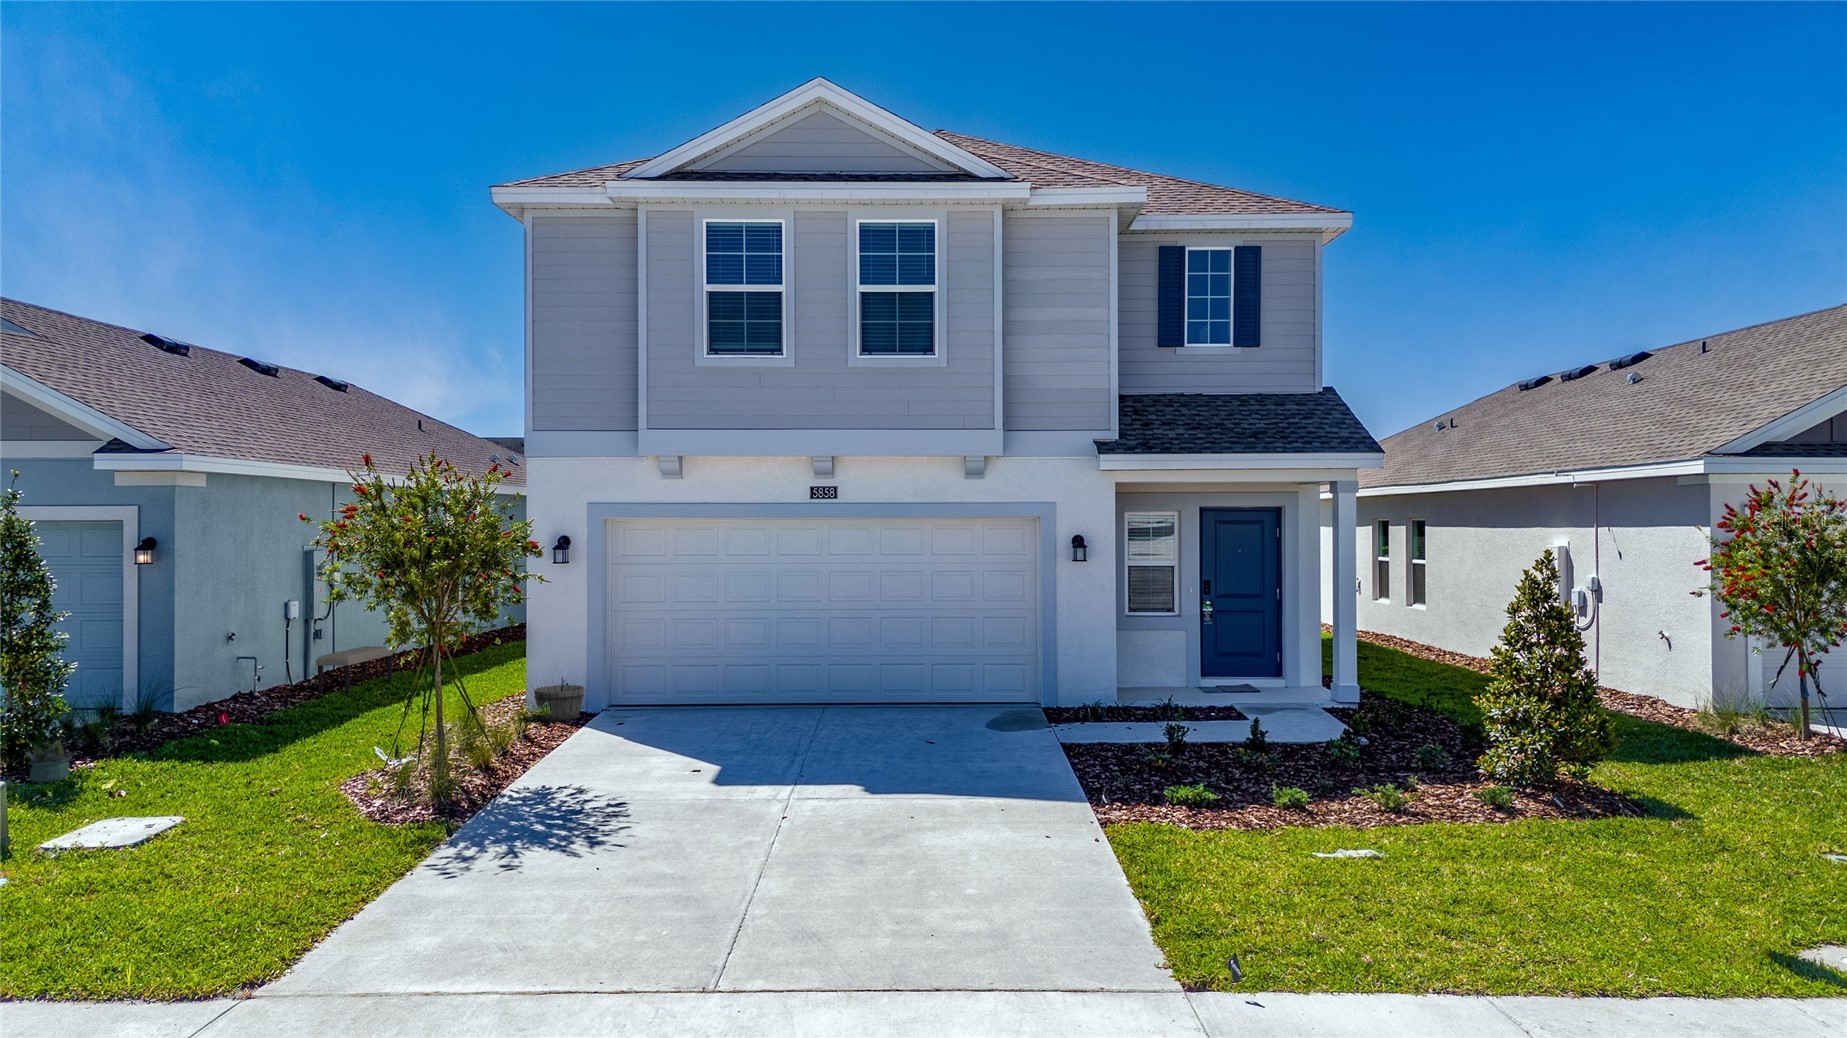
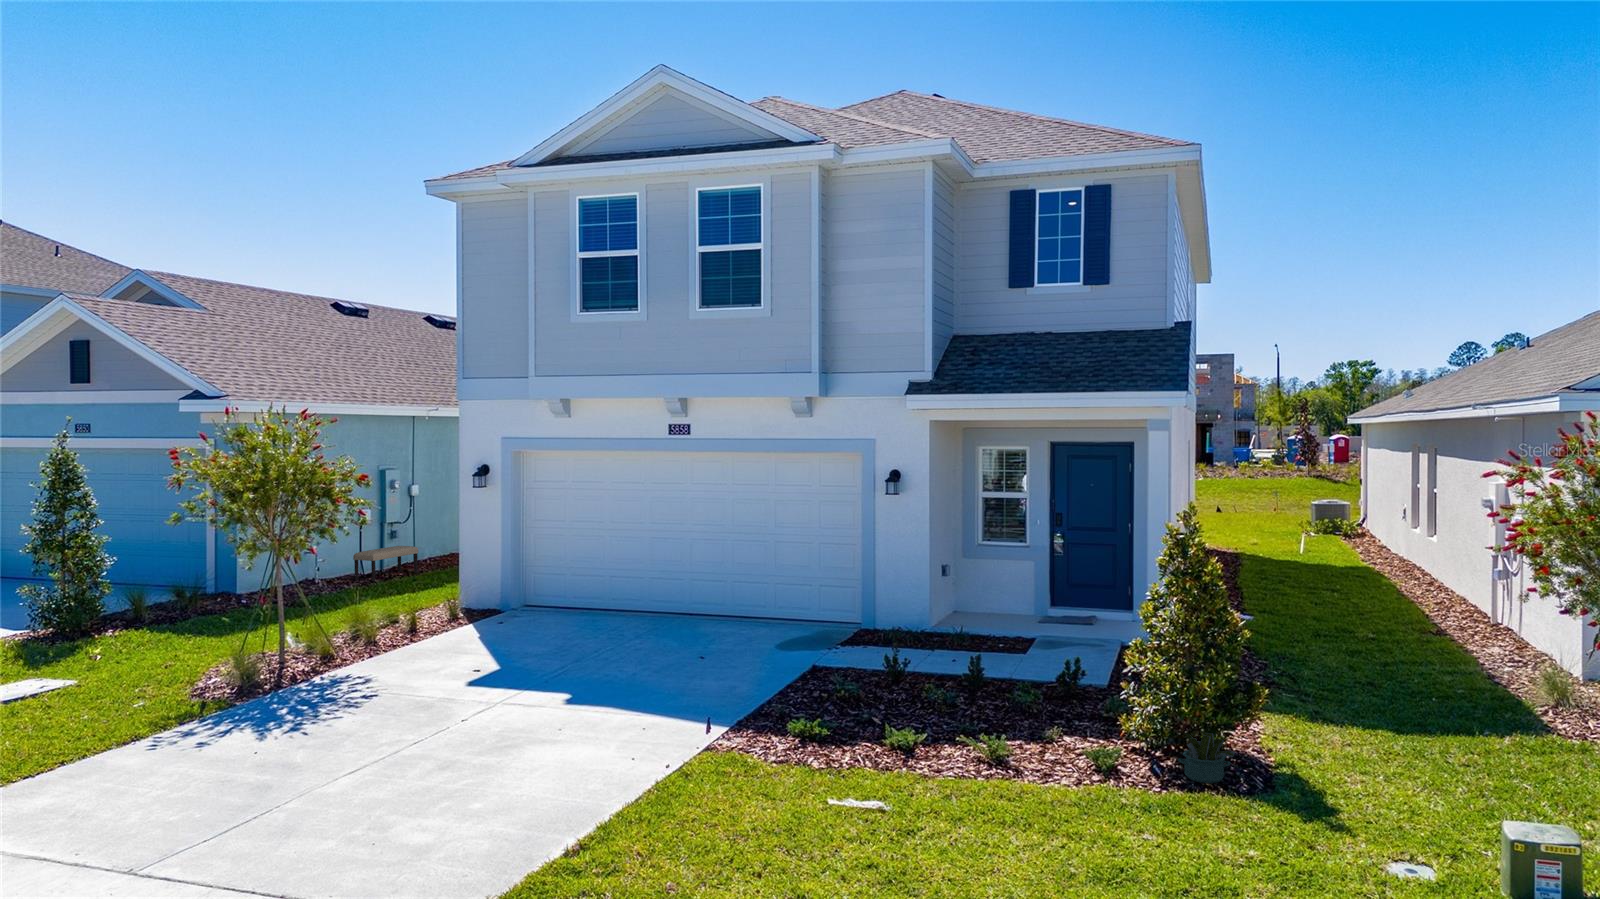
wooden bucket: present [534,677,584,721] -> none [457,580,497,615]
decorative plant: present [27,741,72,783] -> present [1178,733,1235,783]

